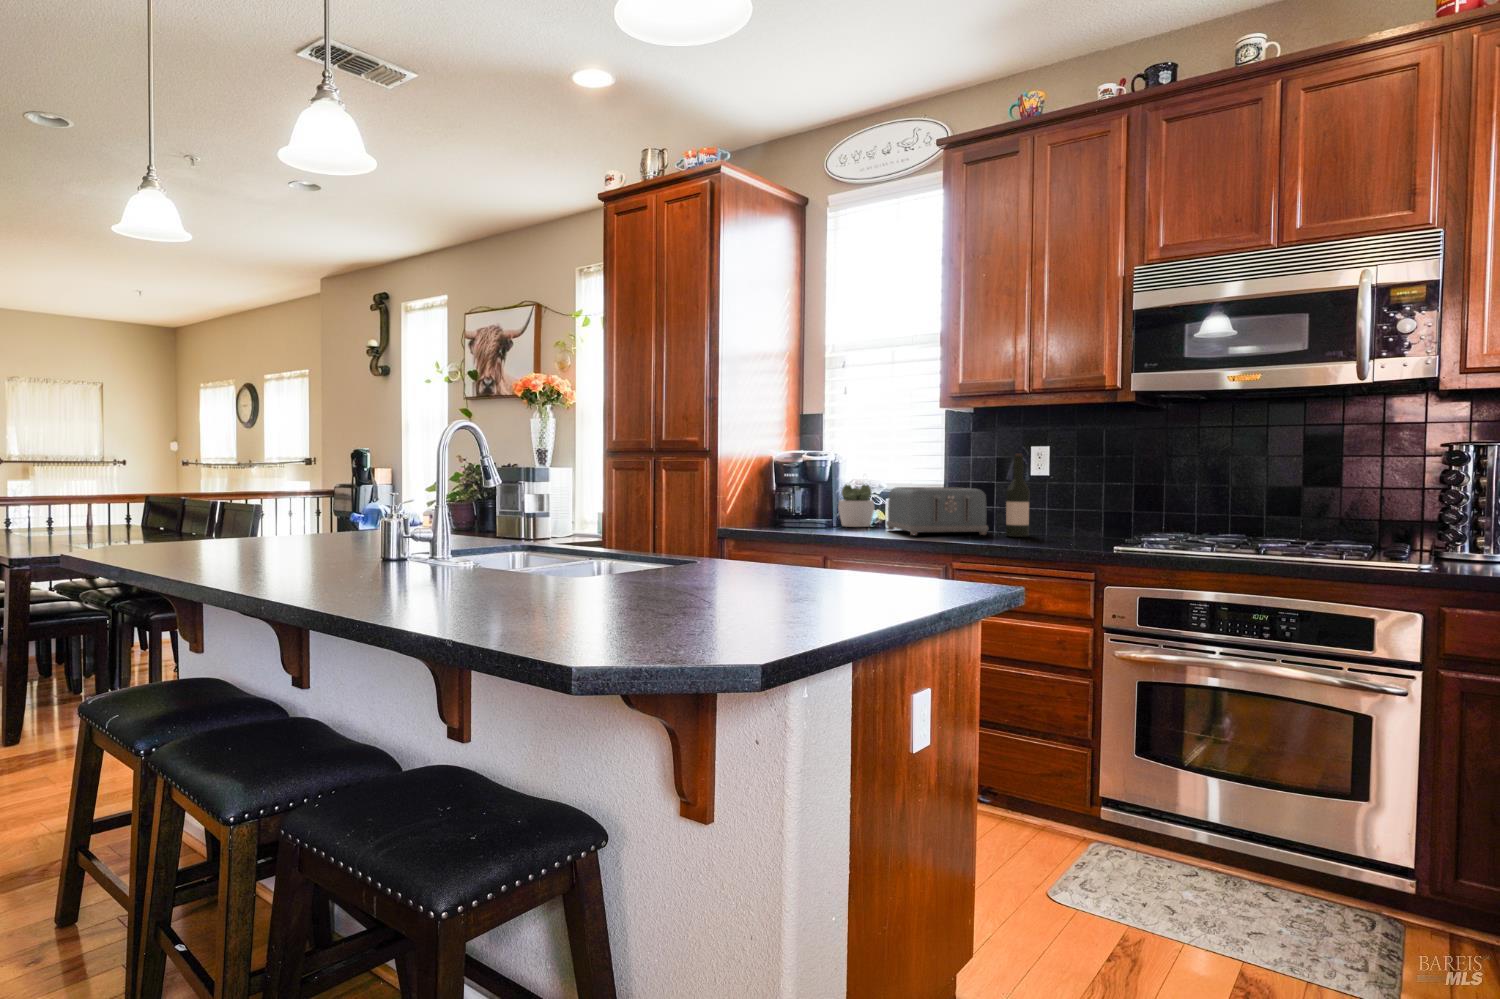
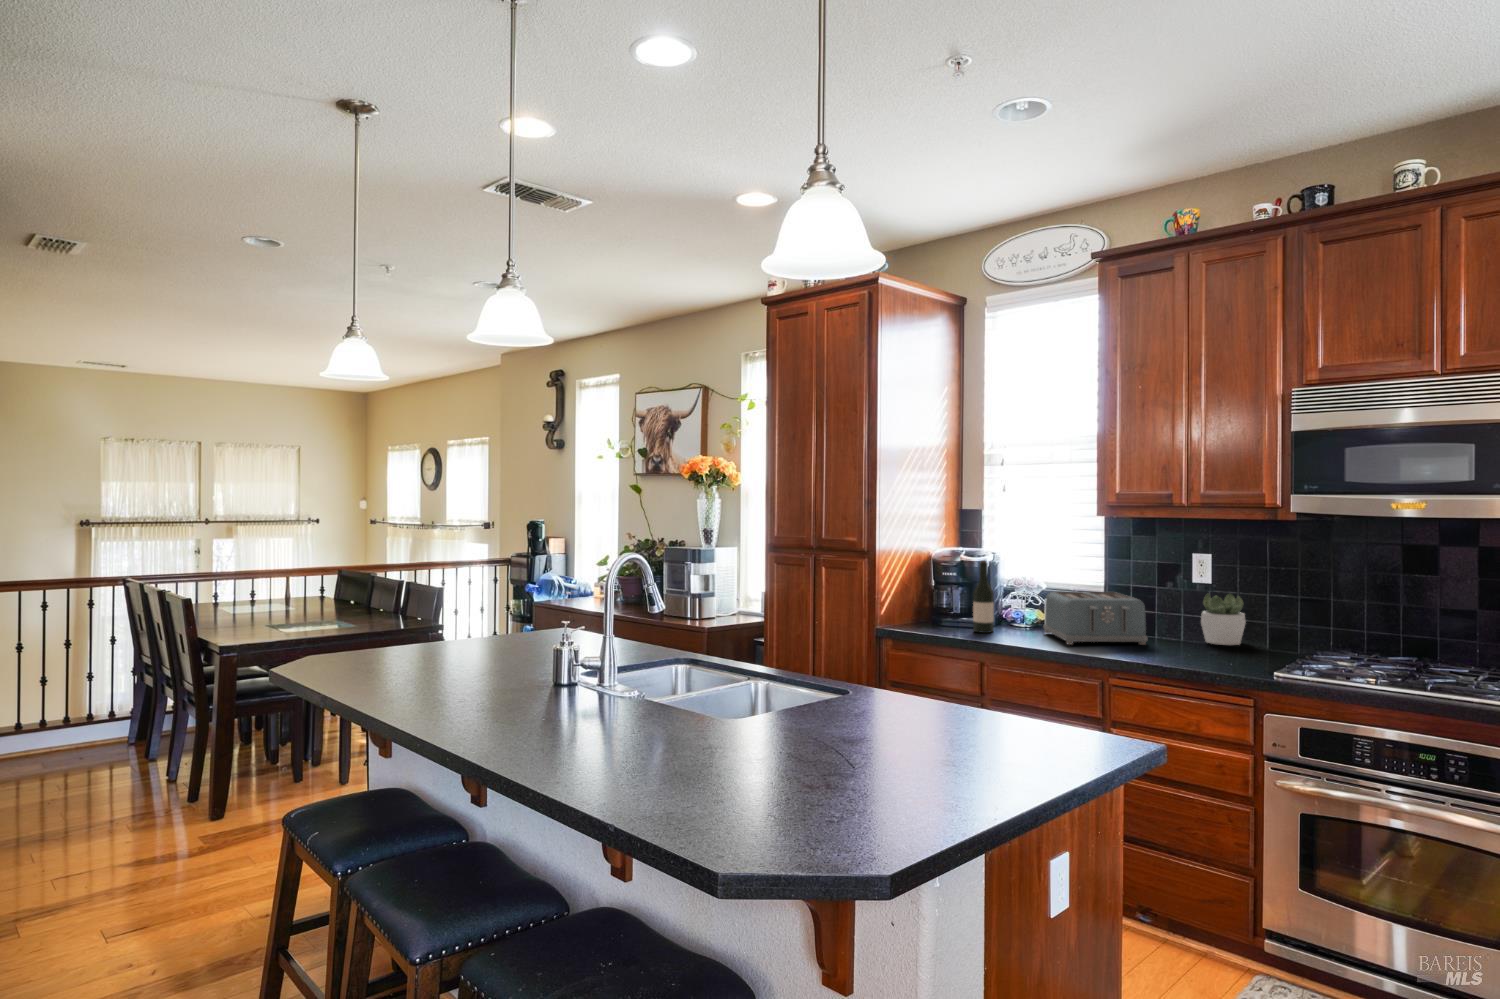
wine bottle: present [1006,454,1030,537] -> present [973,560,994,633]
succulent plant: present [838,485,874,527] -> present [1201,594,1246,645]

